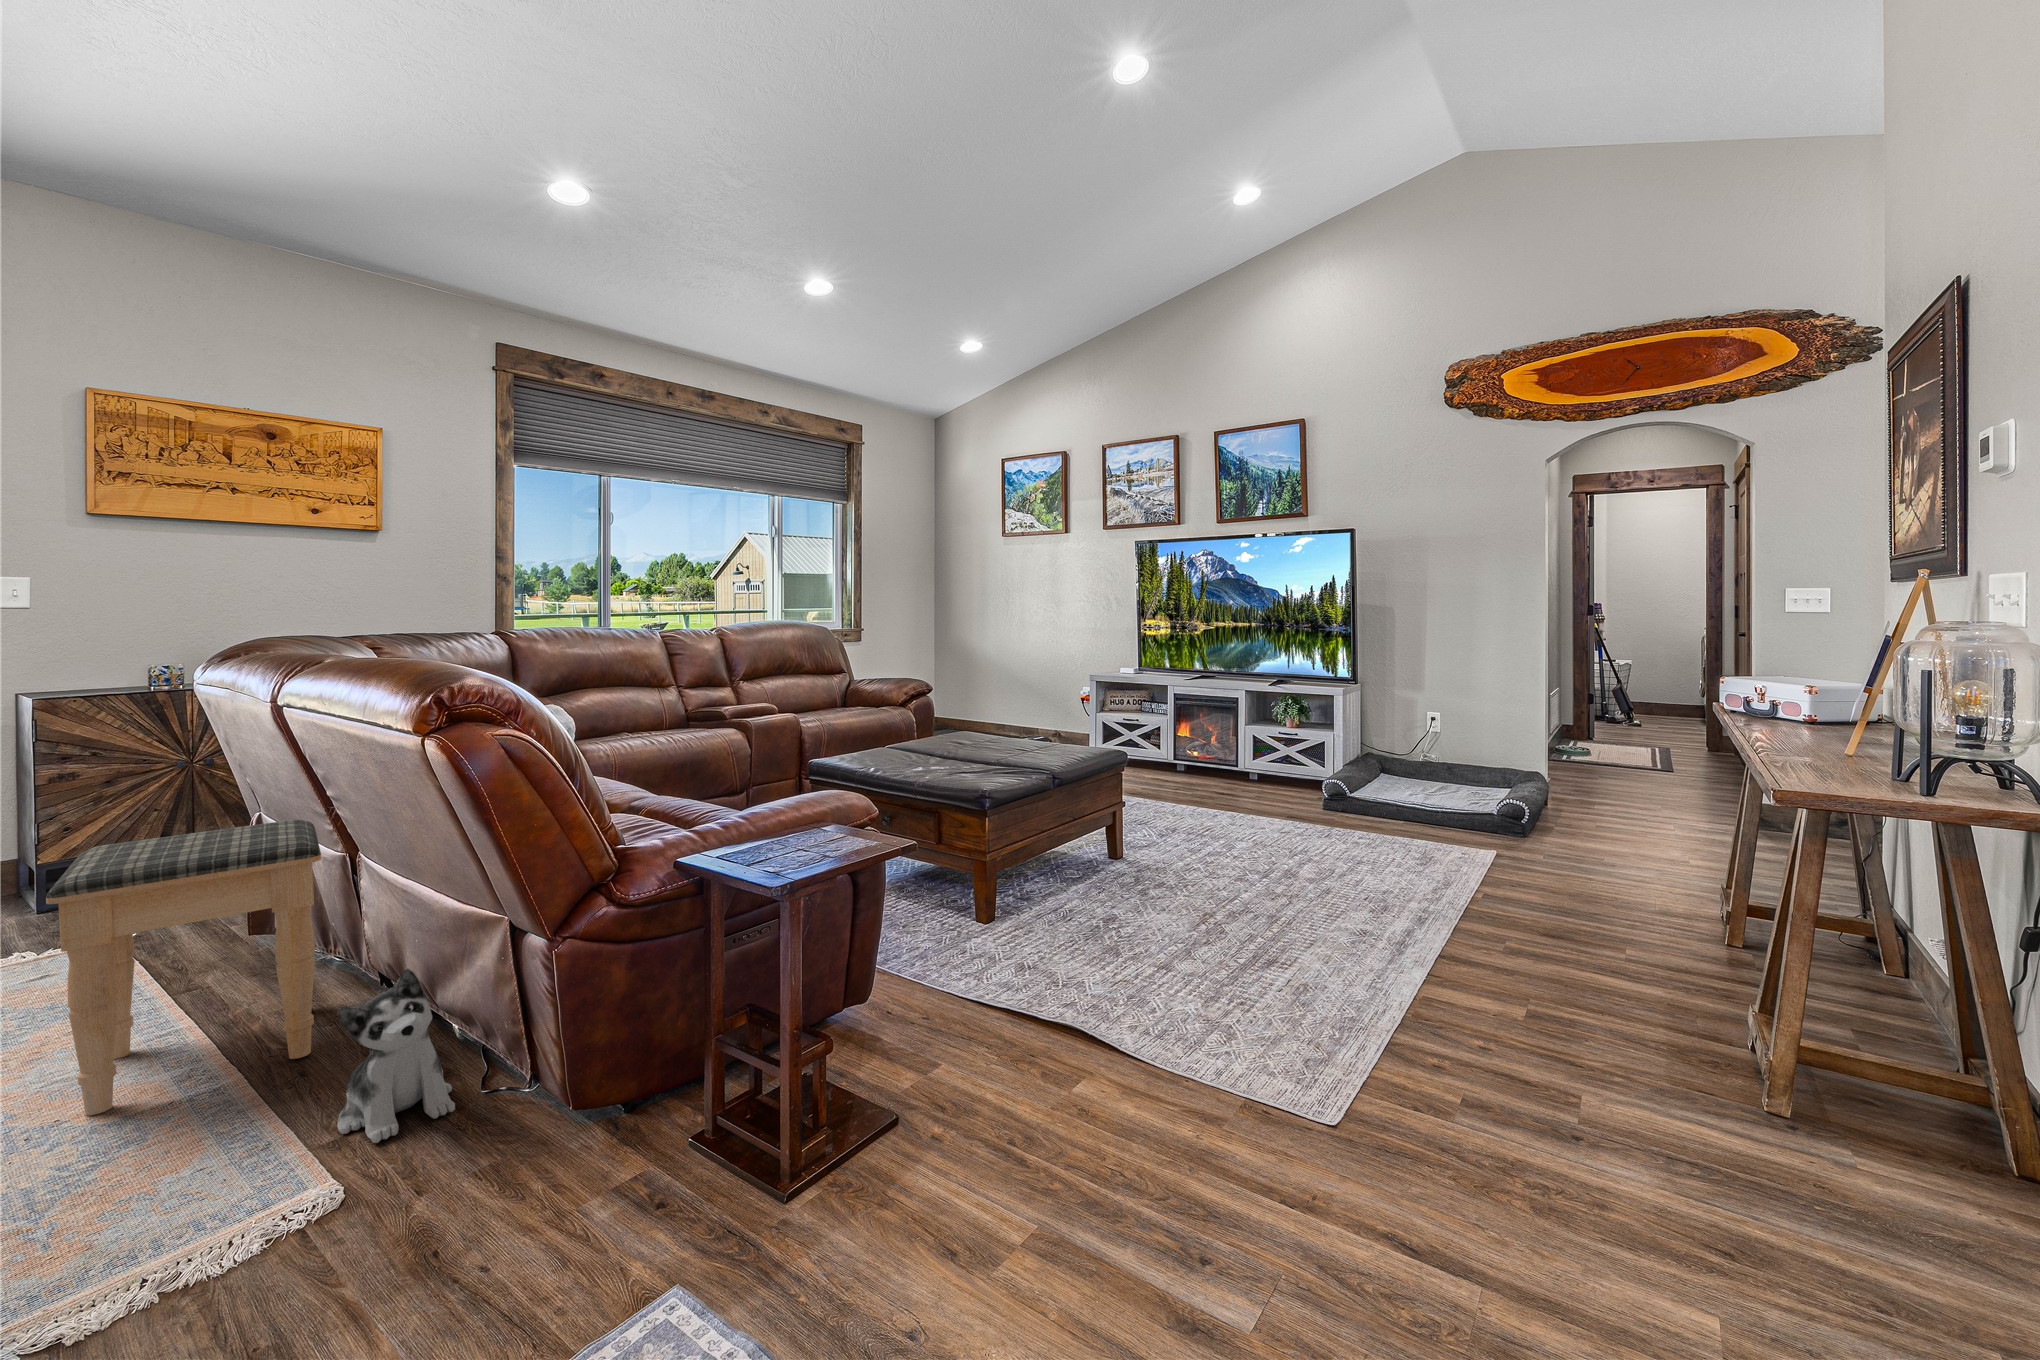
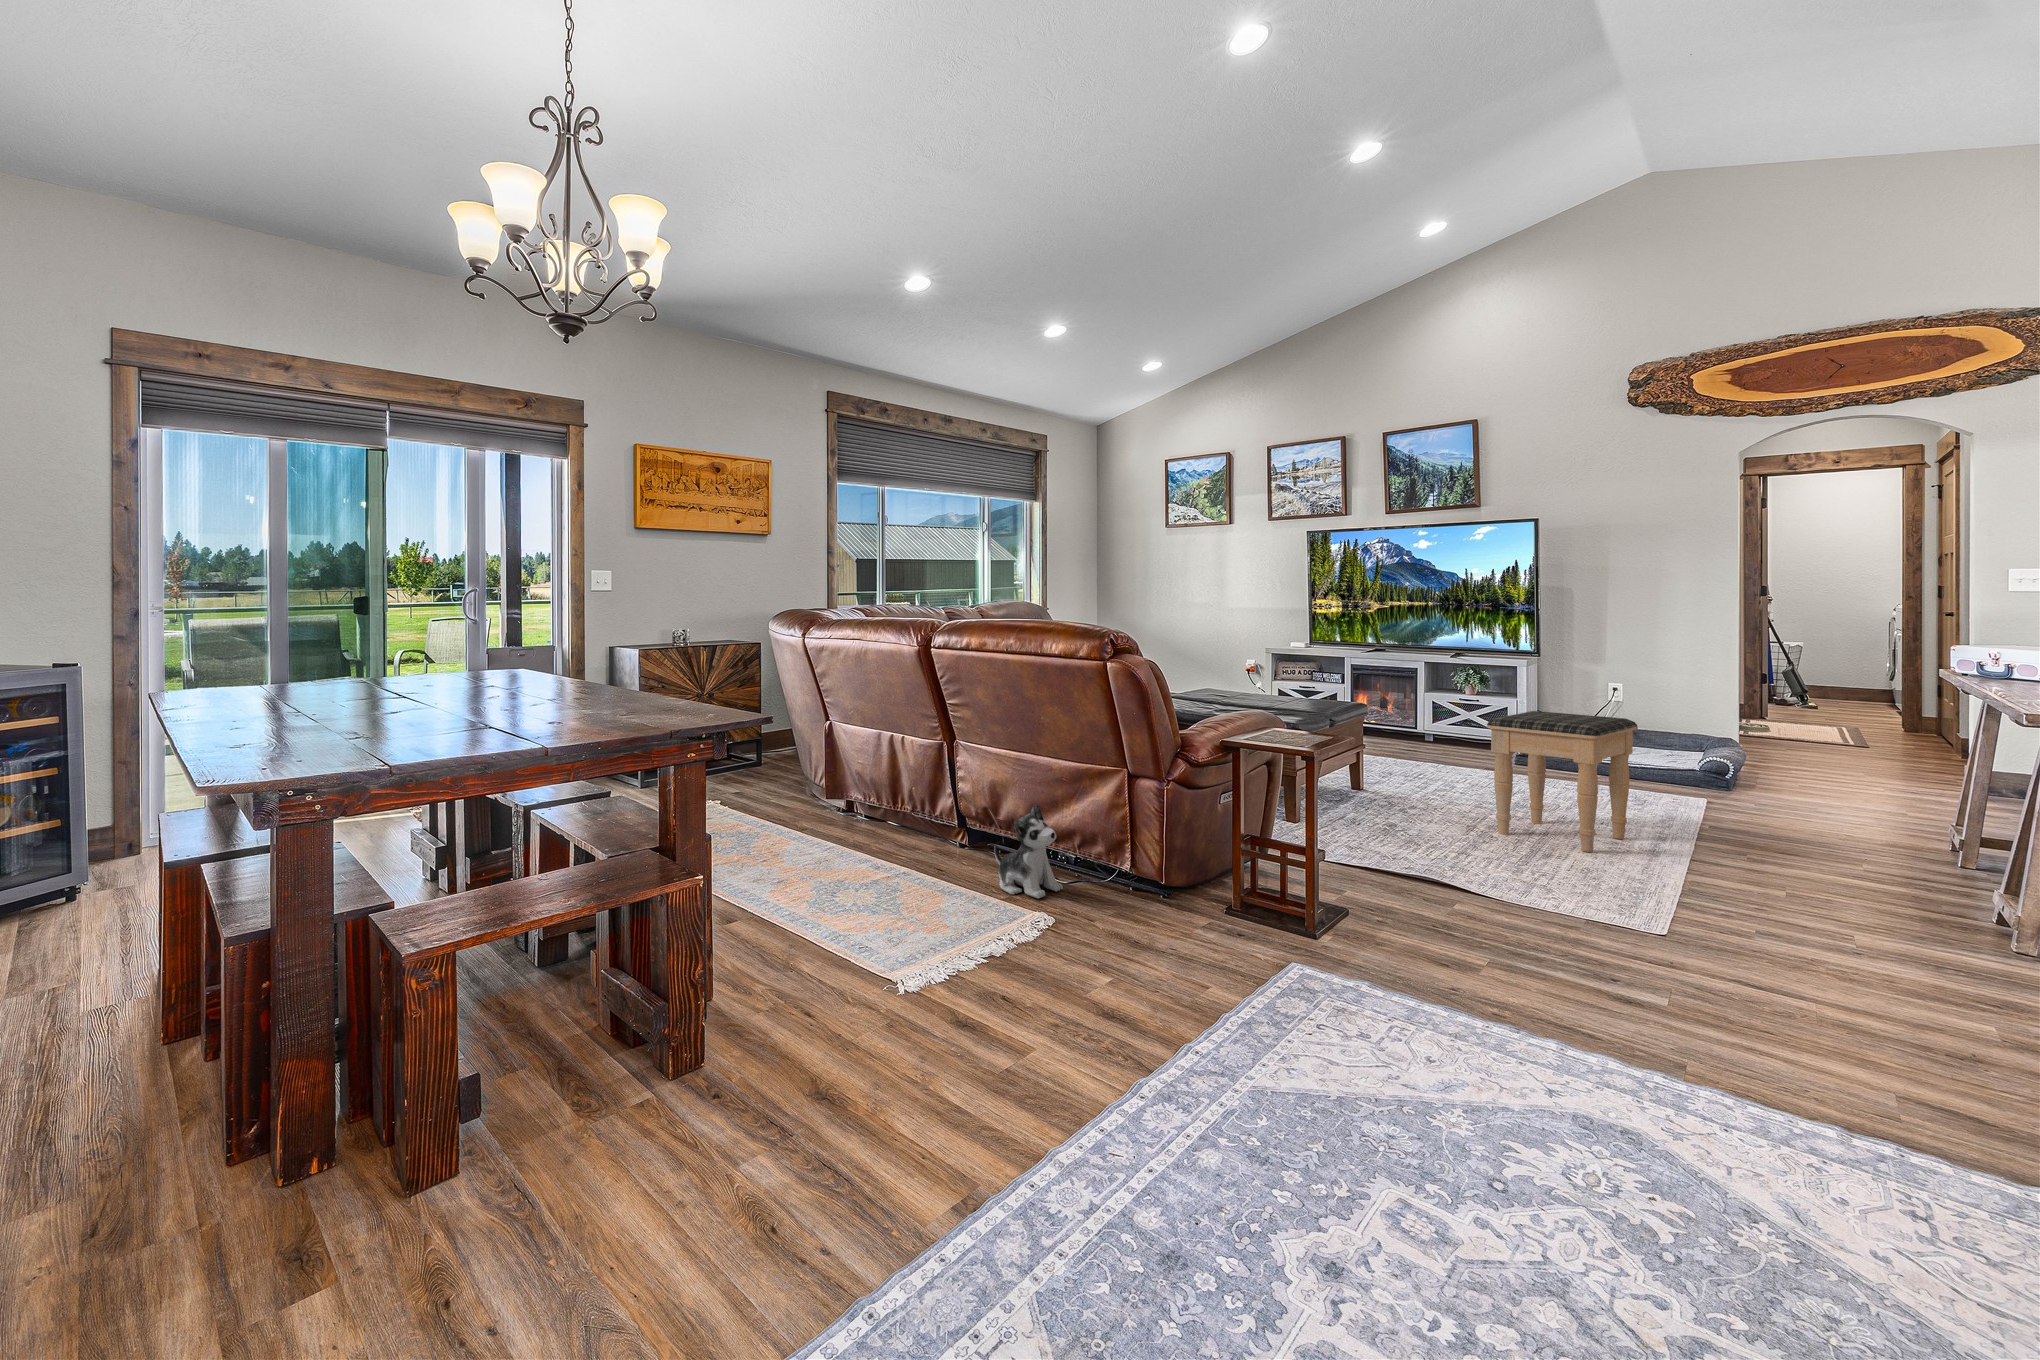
footstool: present [46,820,321,1115] -> present [1487,711,1638,852]

